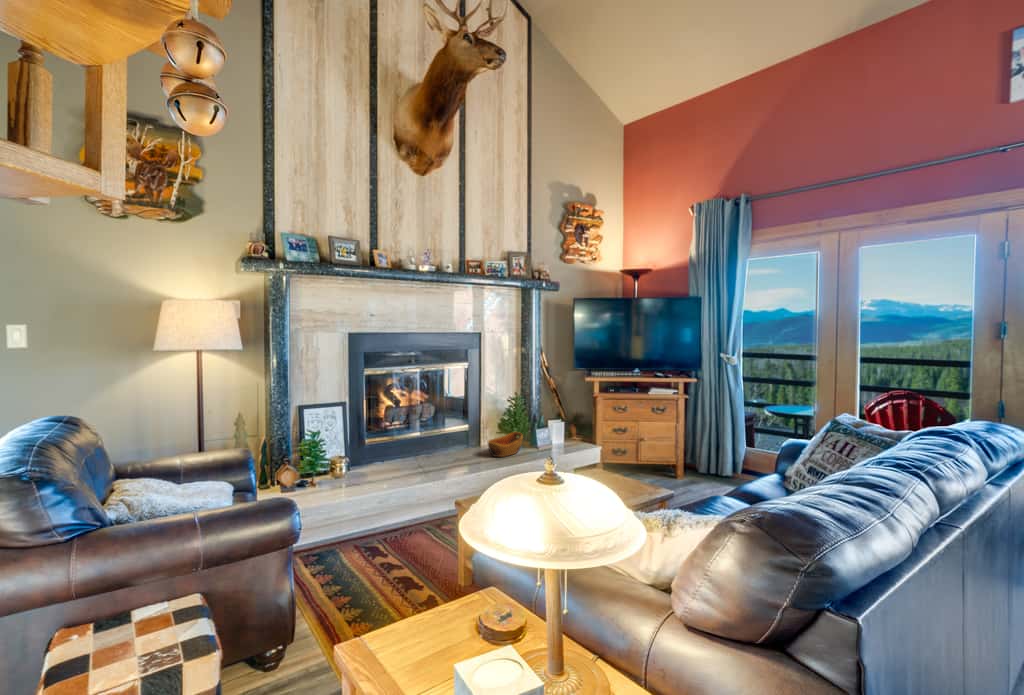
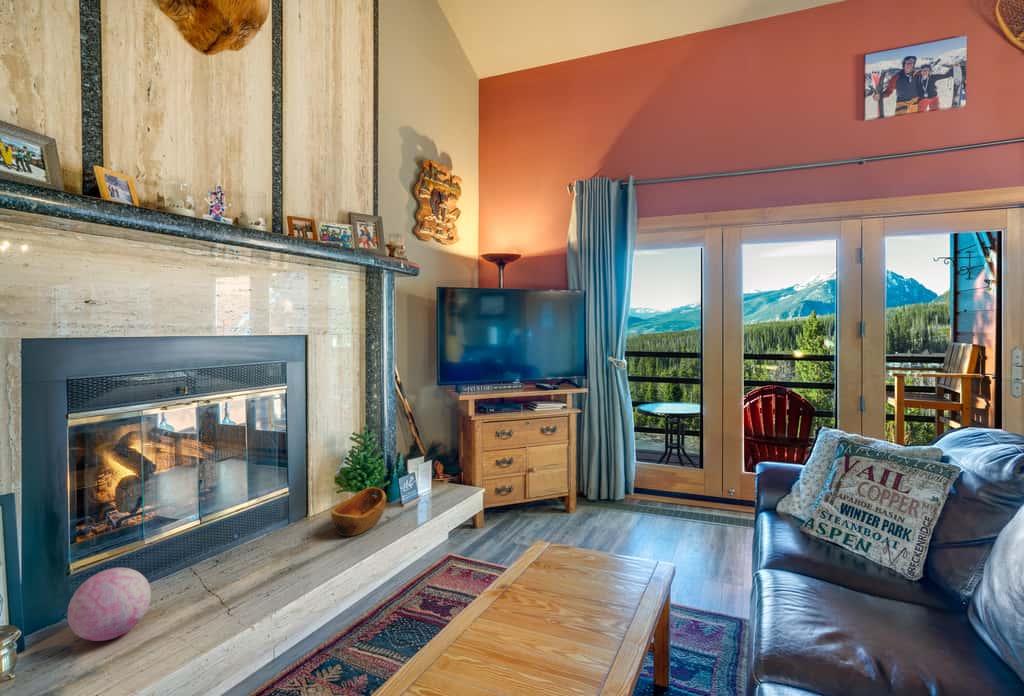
decorative orb: none [362,445,394,477] -> present [67,568,151,641]

